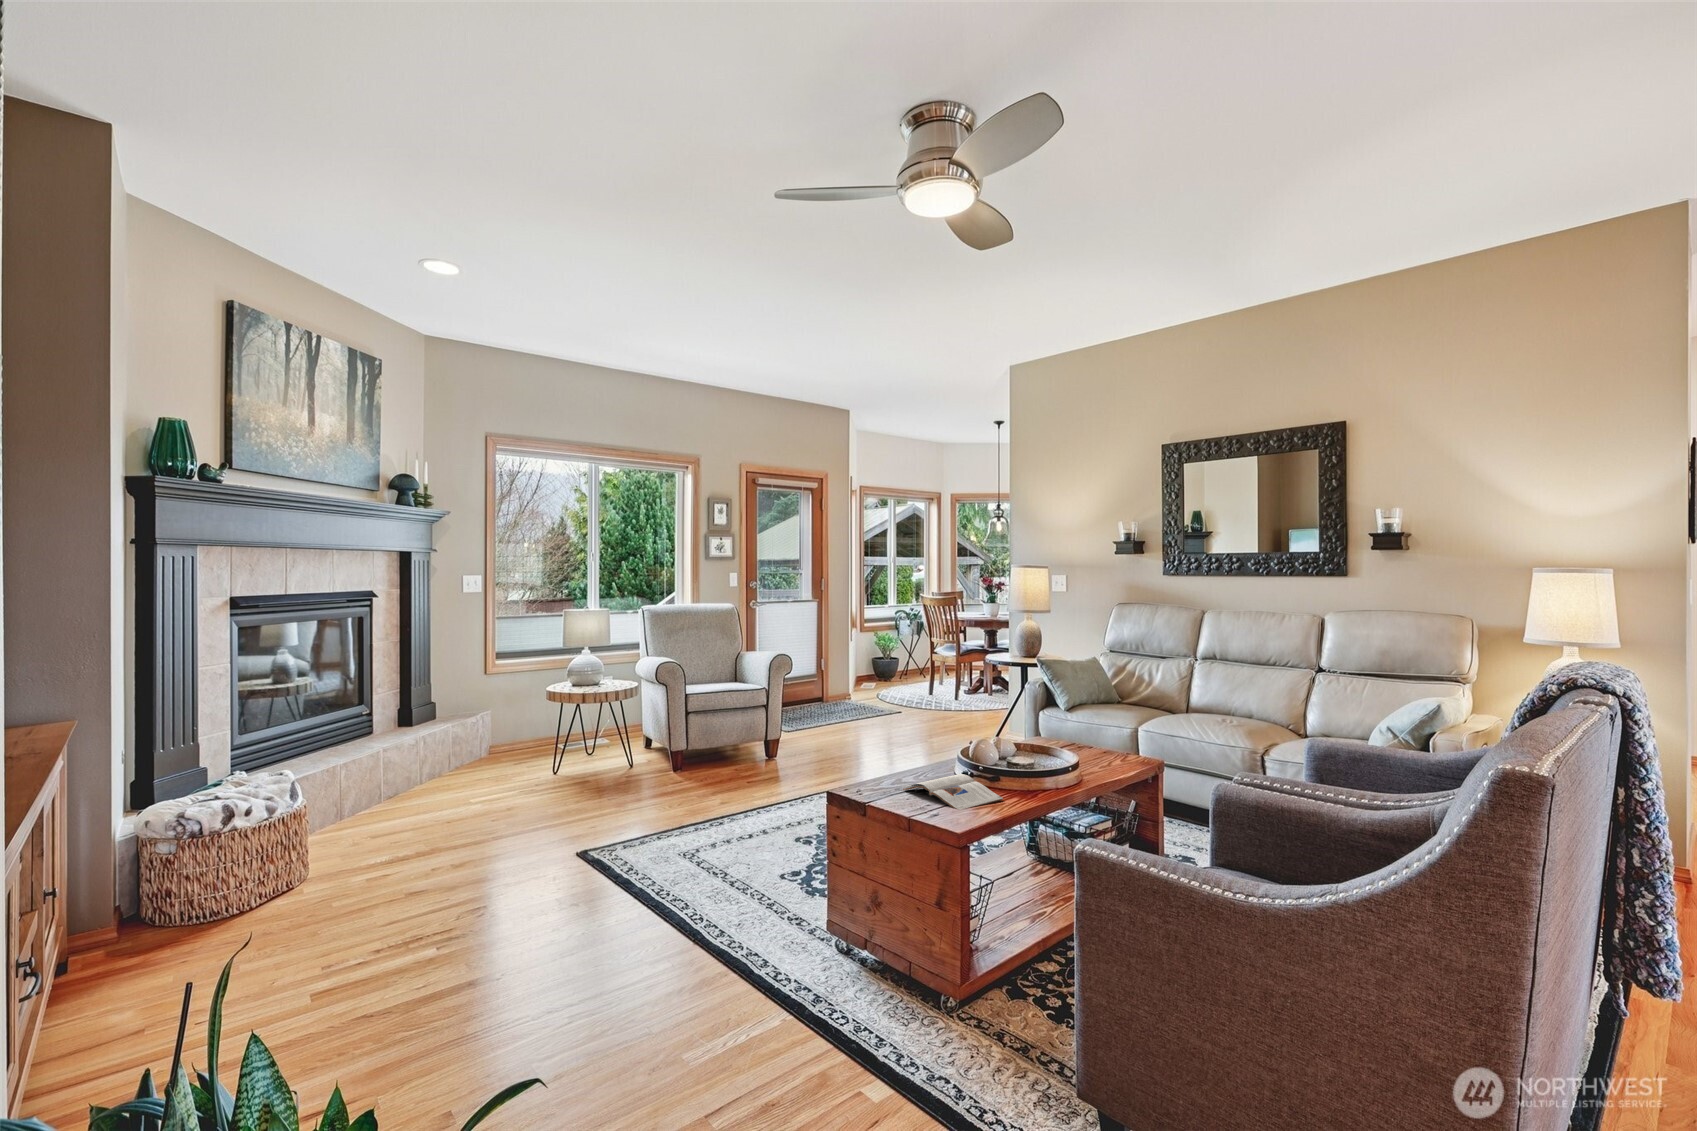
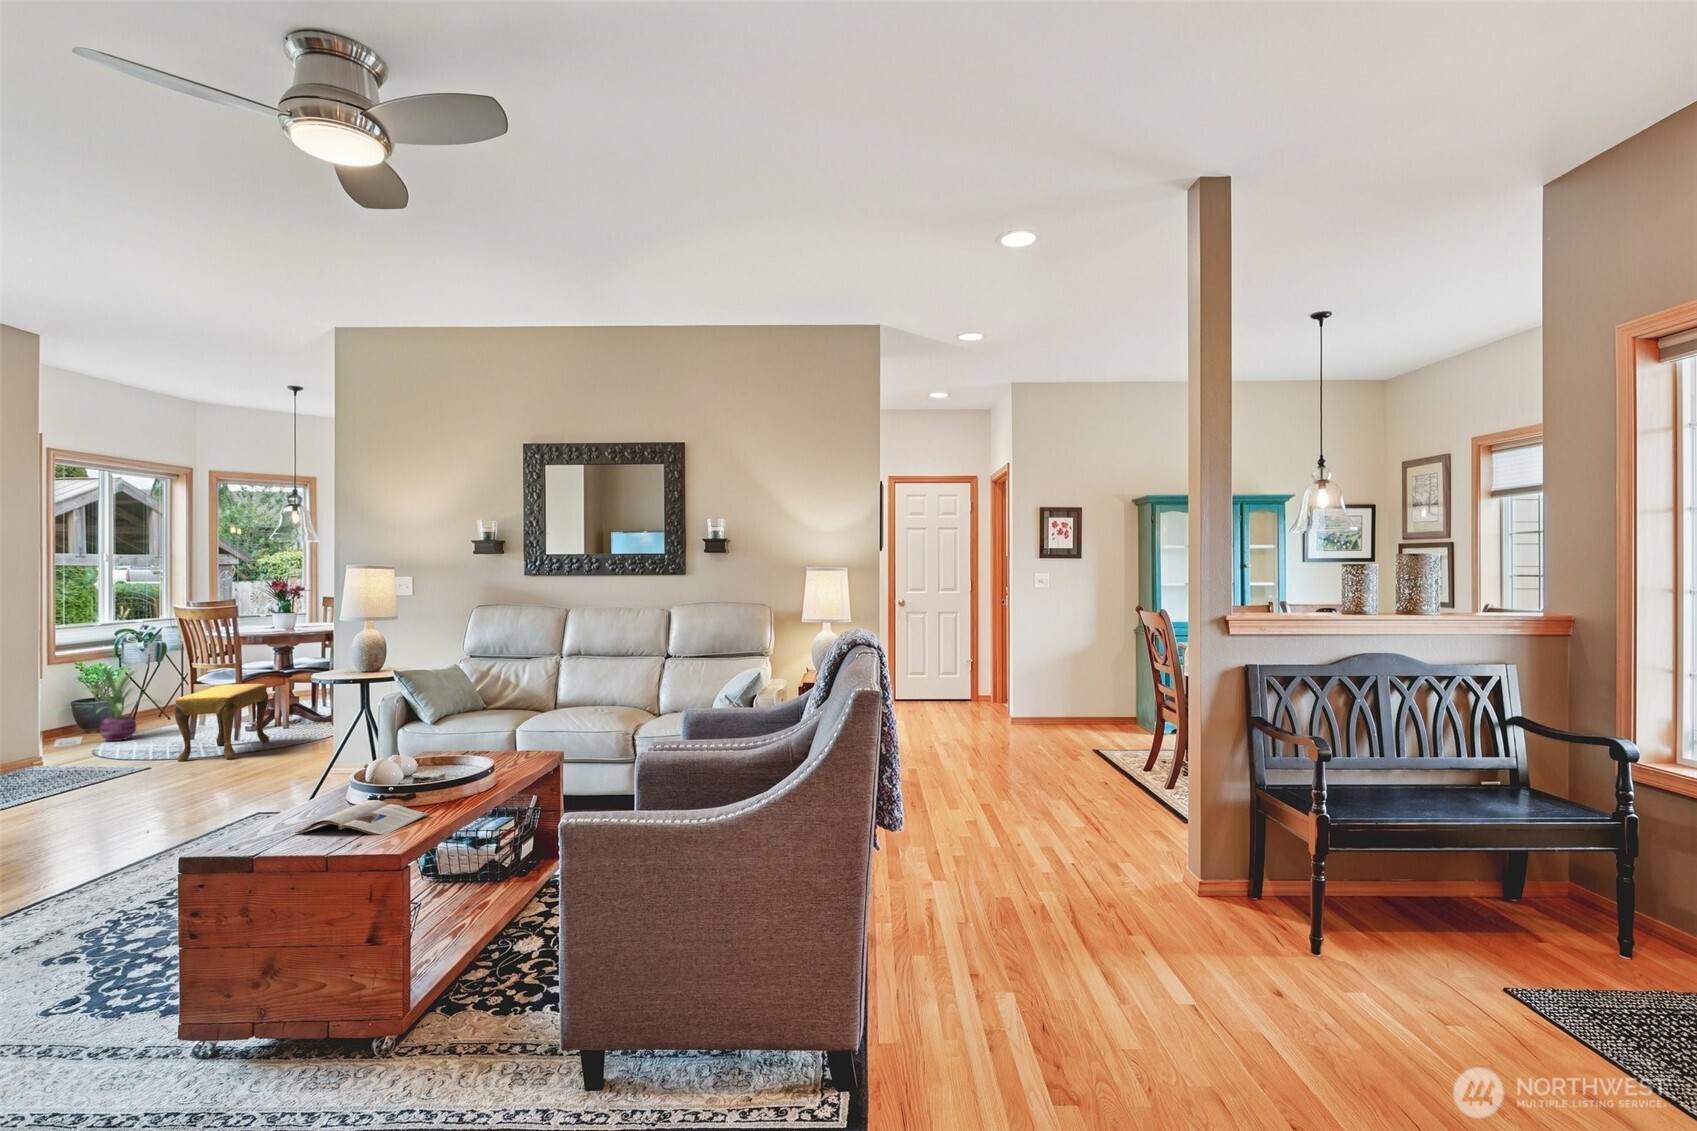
decorative plant: none [857,635,916,688] -> present [82,664,161,741]
footstool: none [915,656,974,713] -> present [175,684,269,762]

